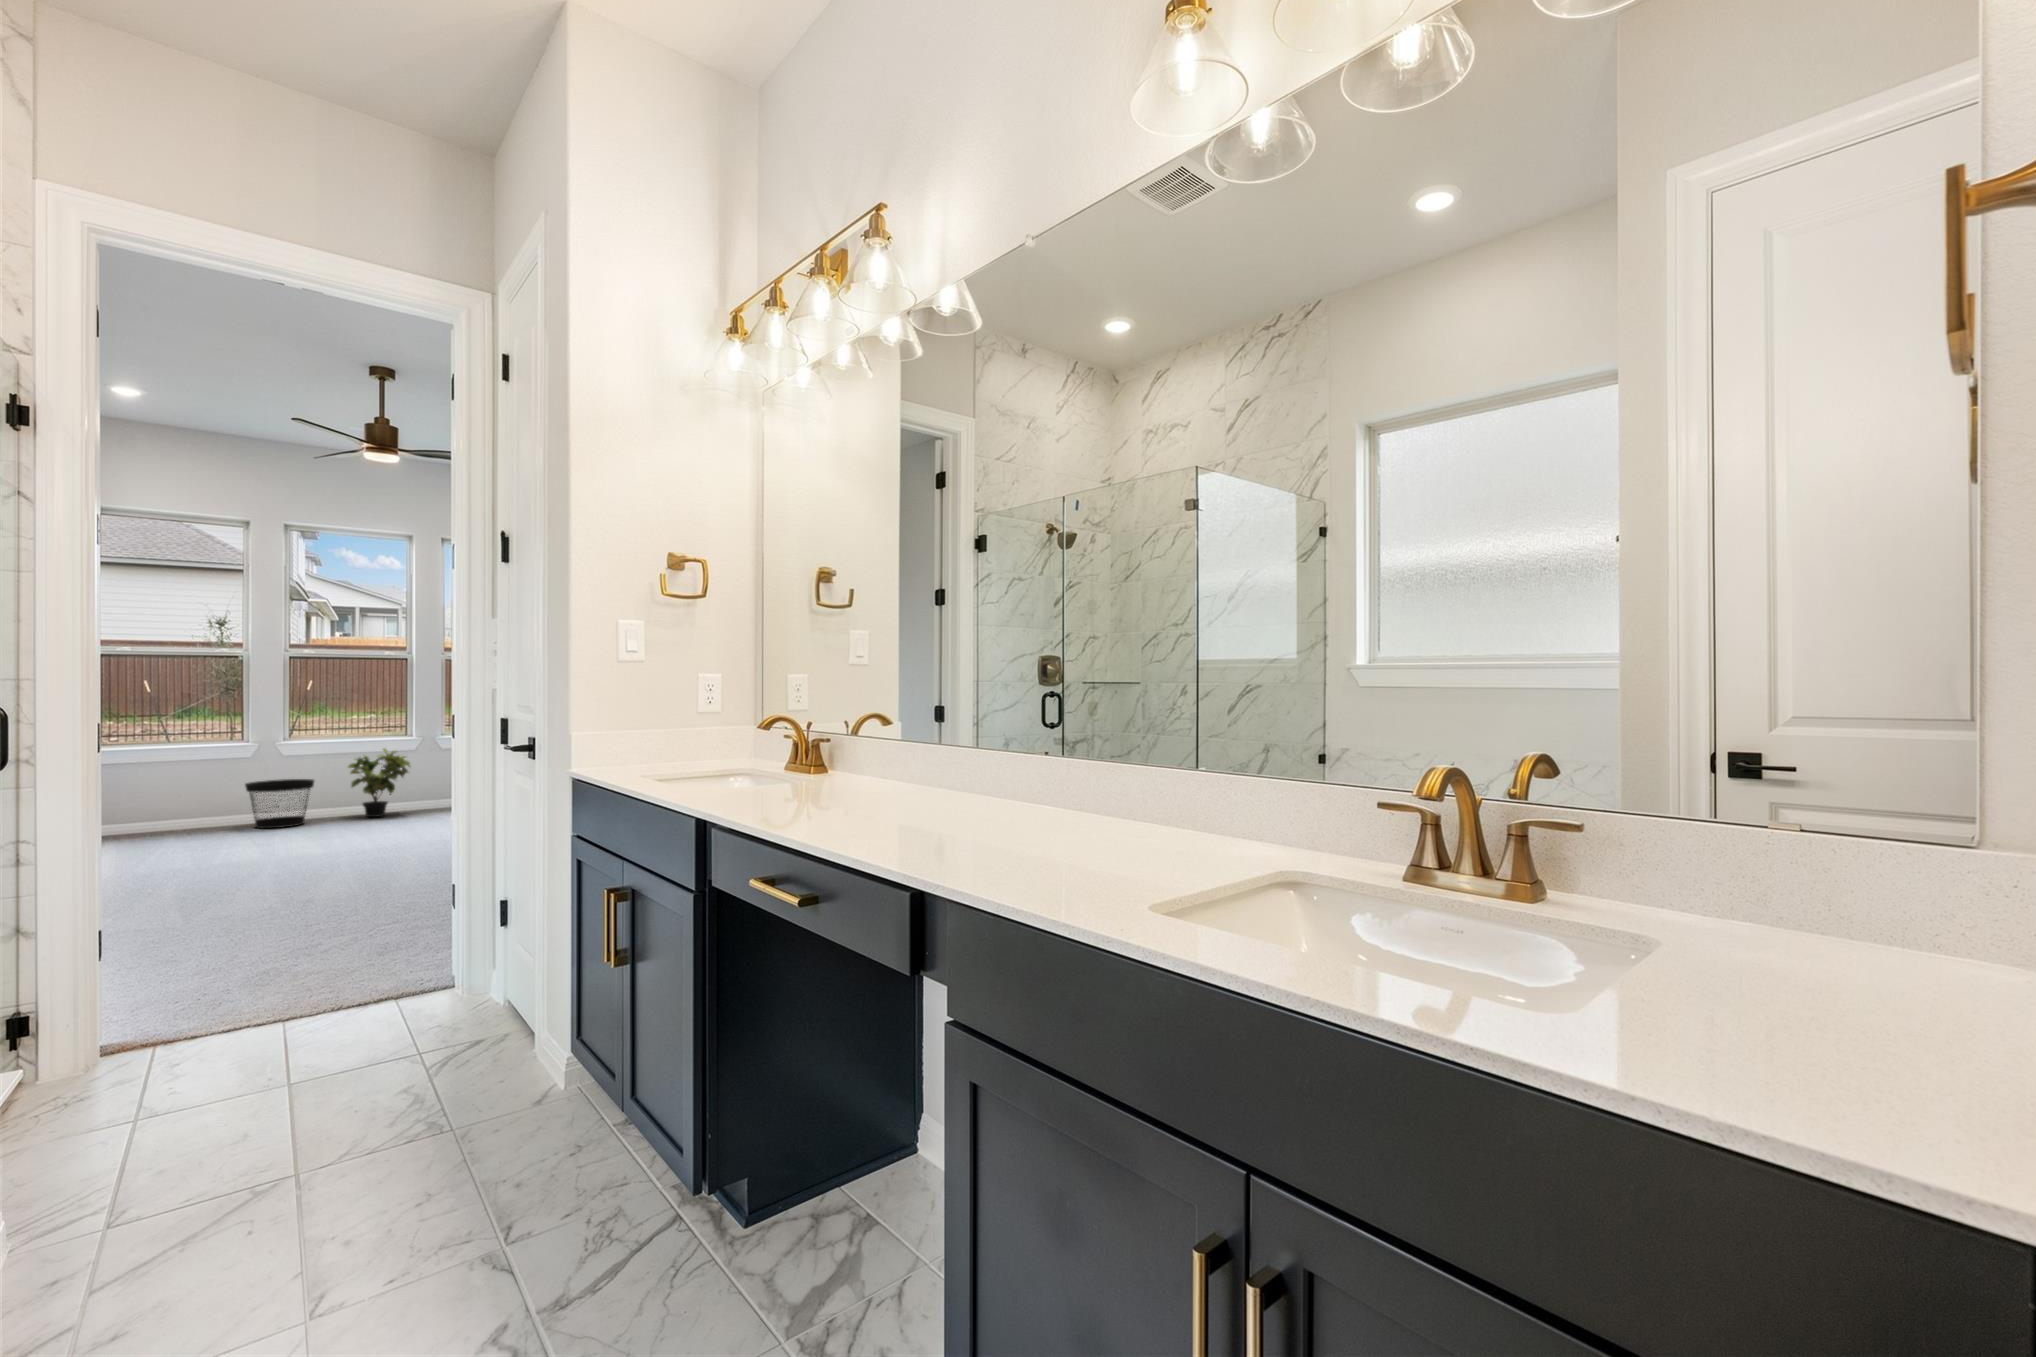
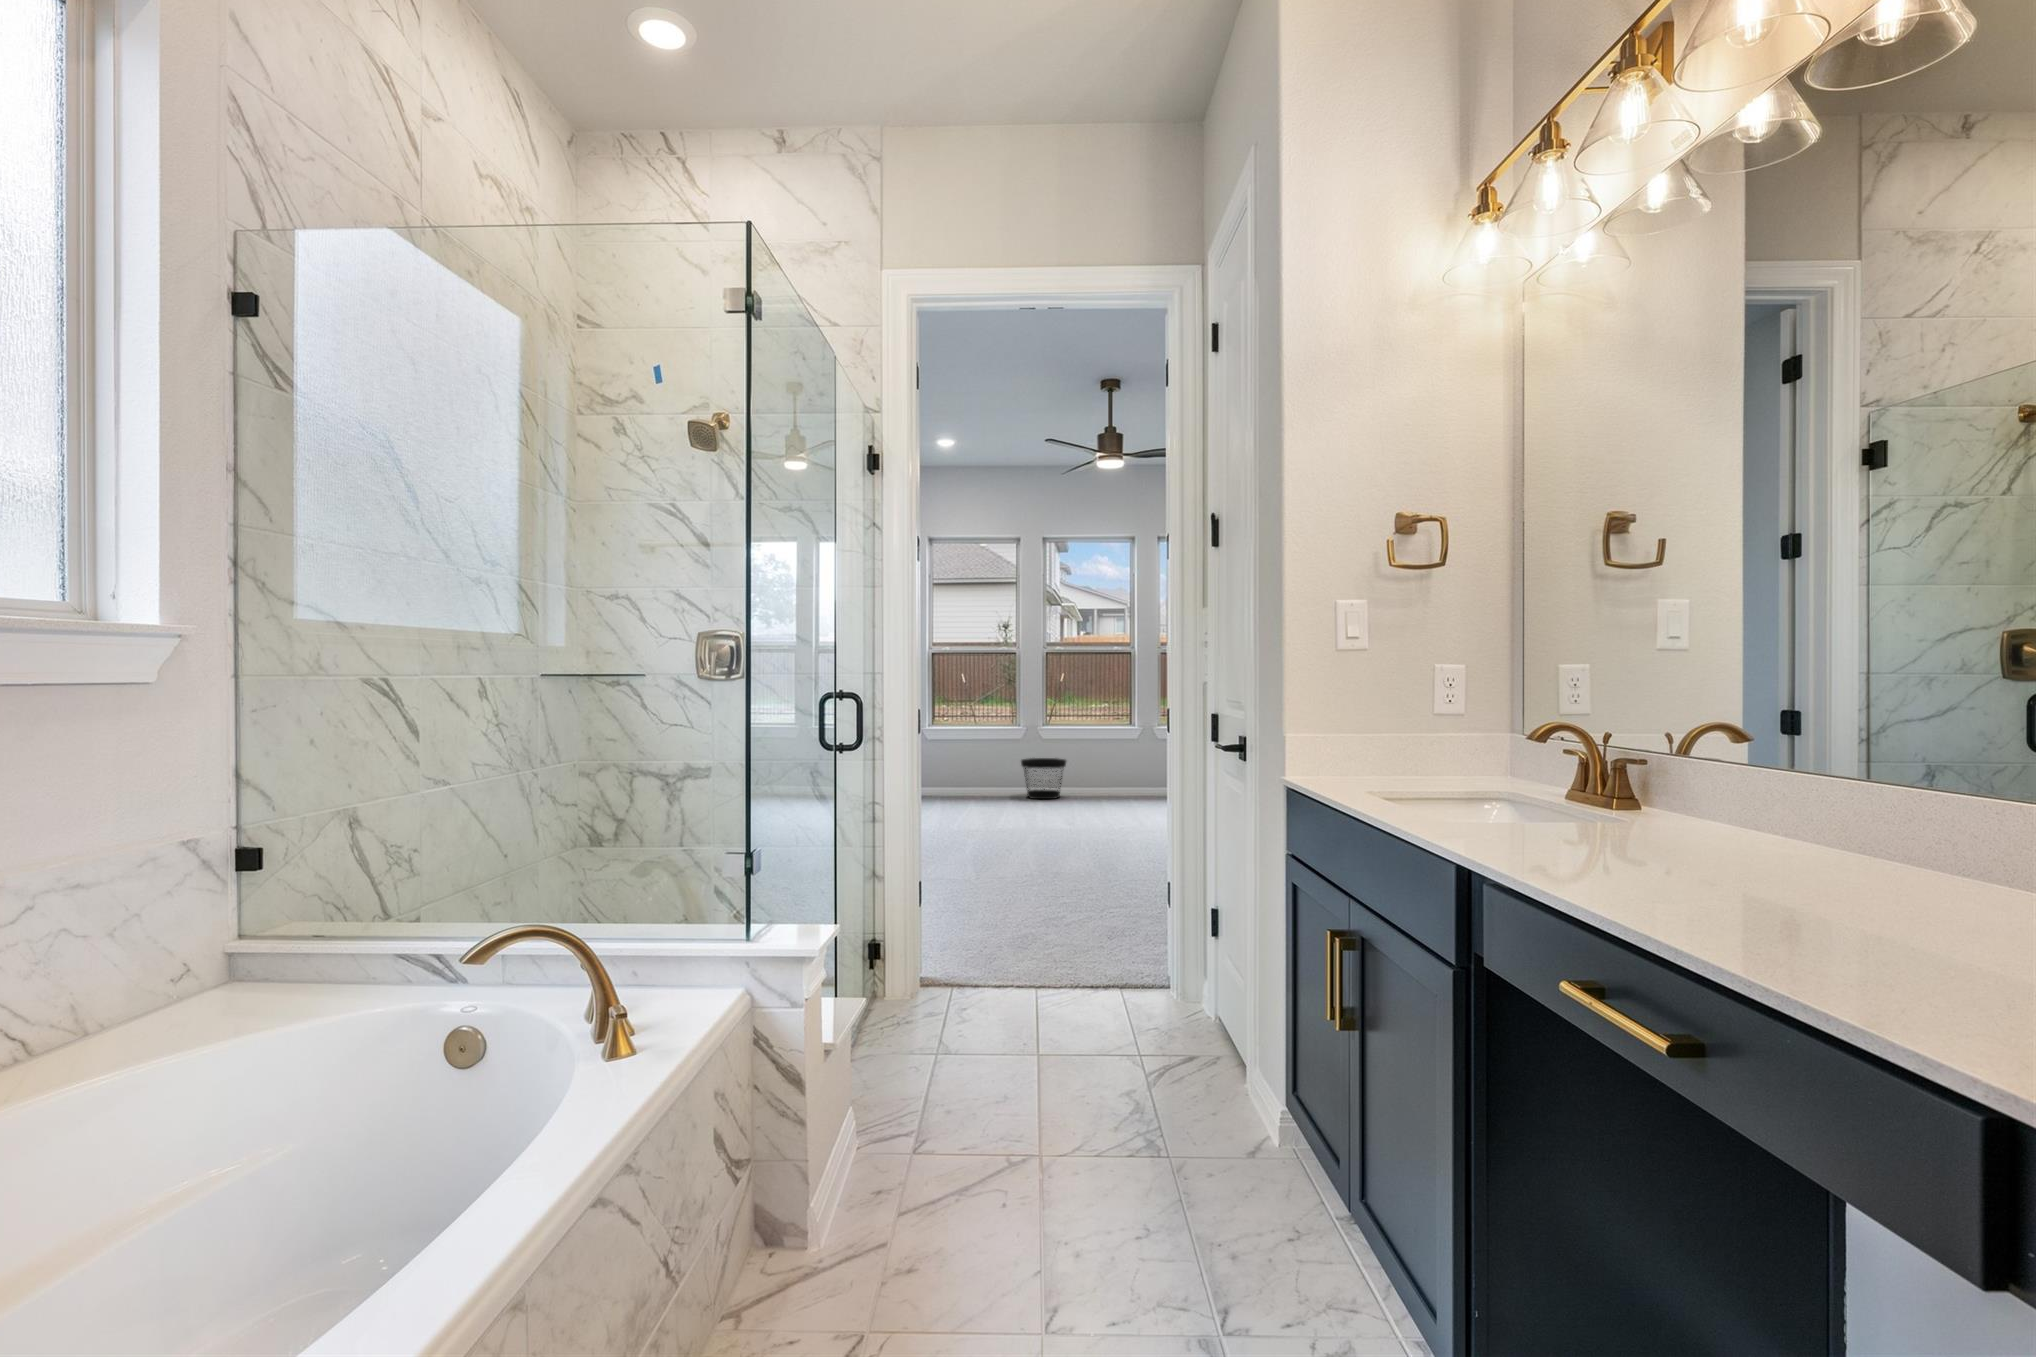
potted plant: present [348,748,410,817] -> none [1089,735,1136,797]

